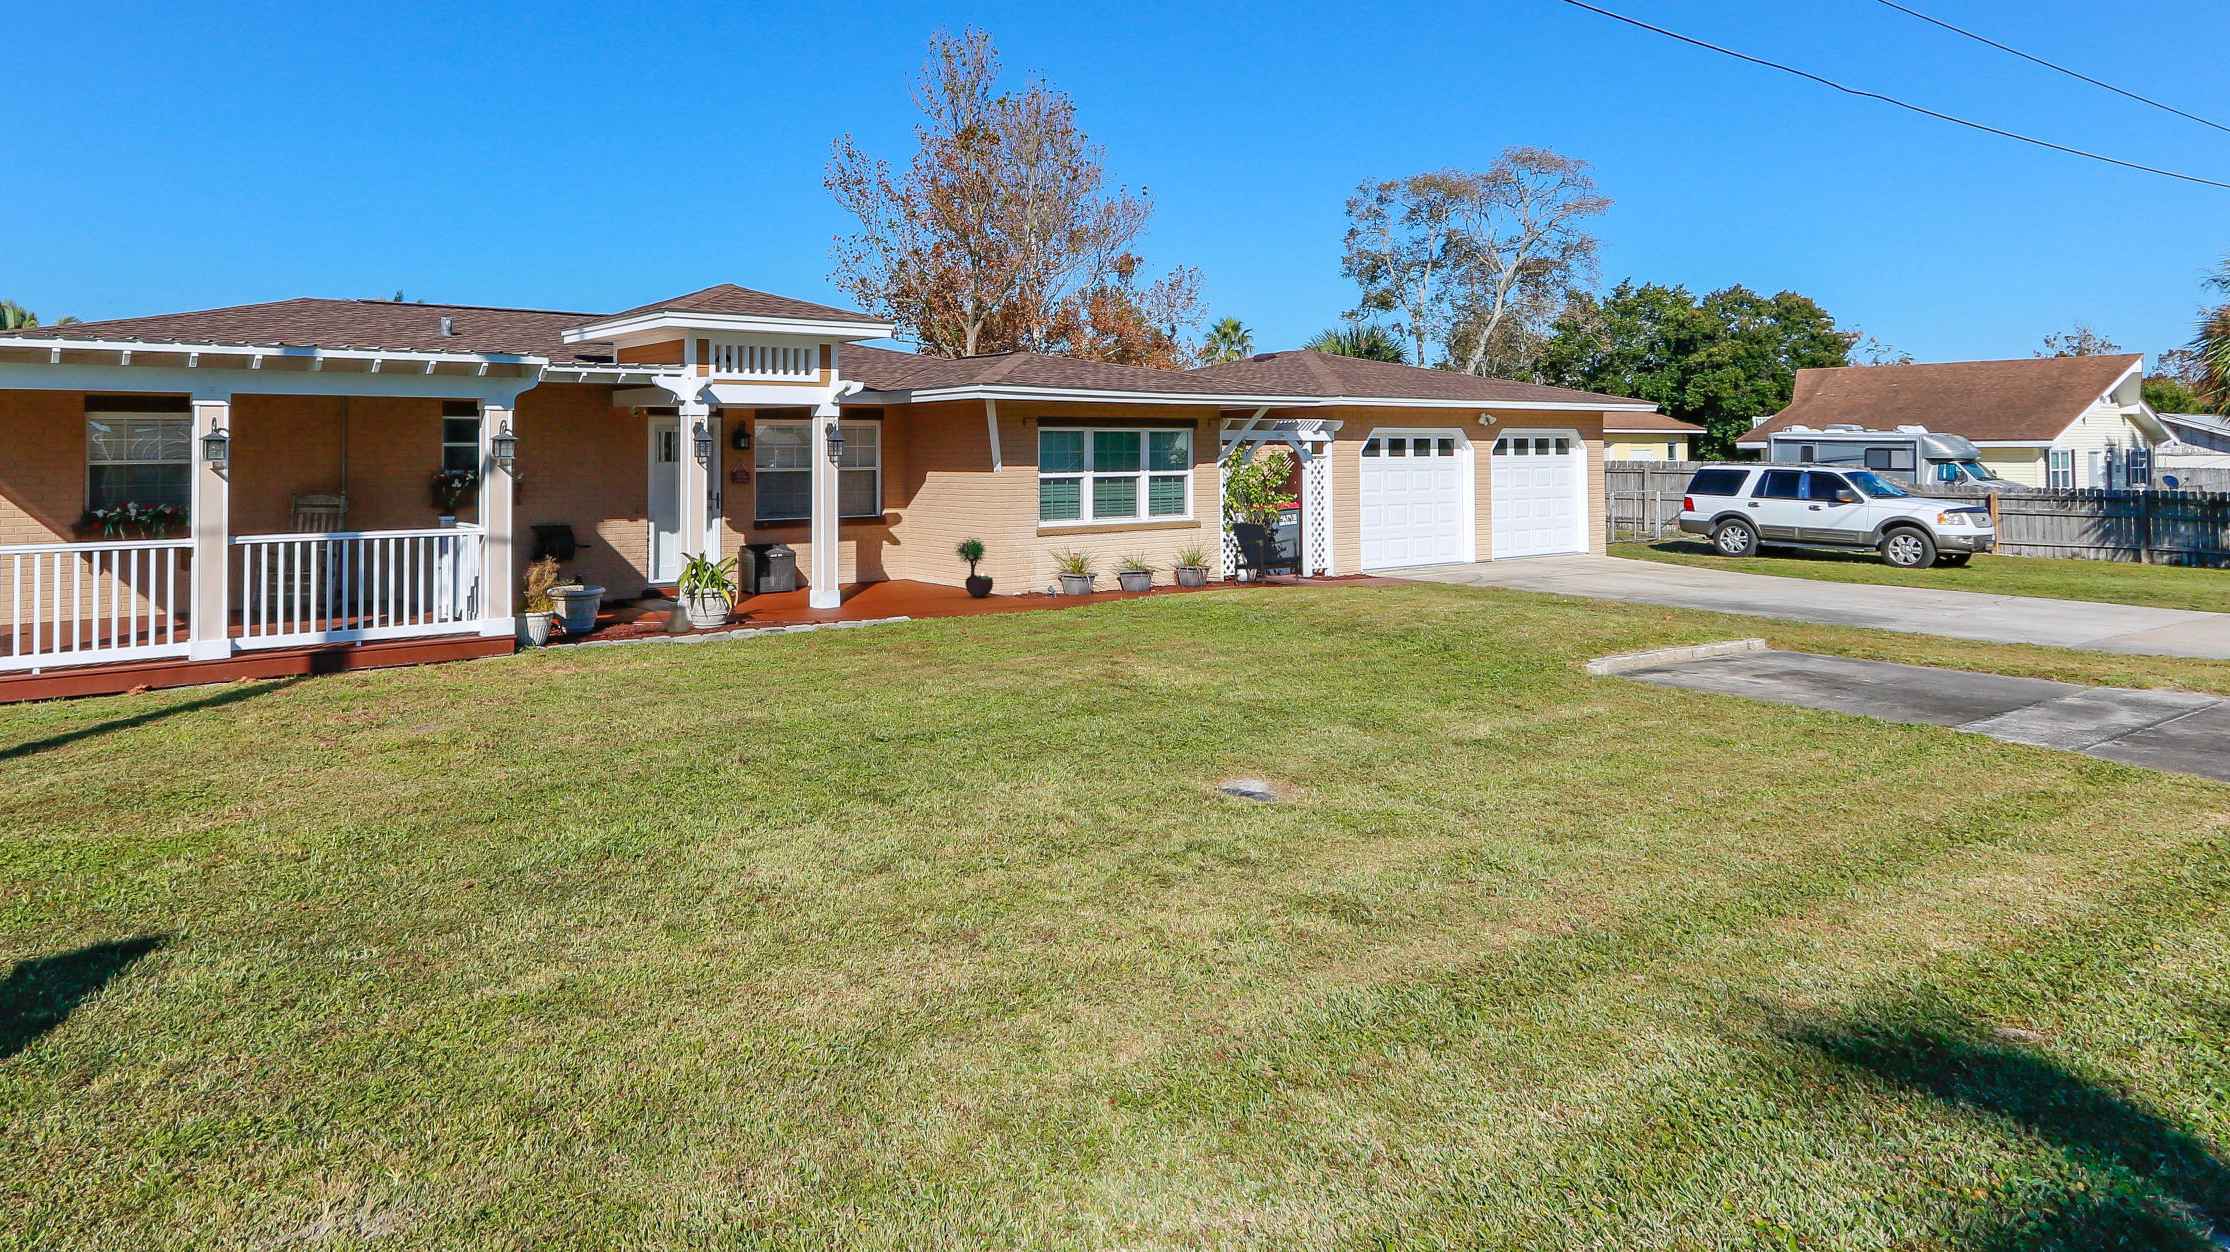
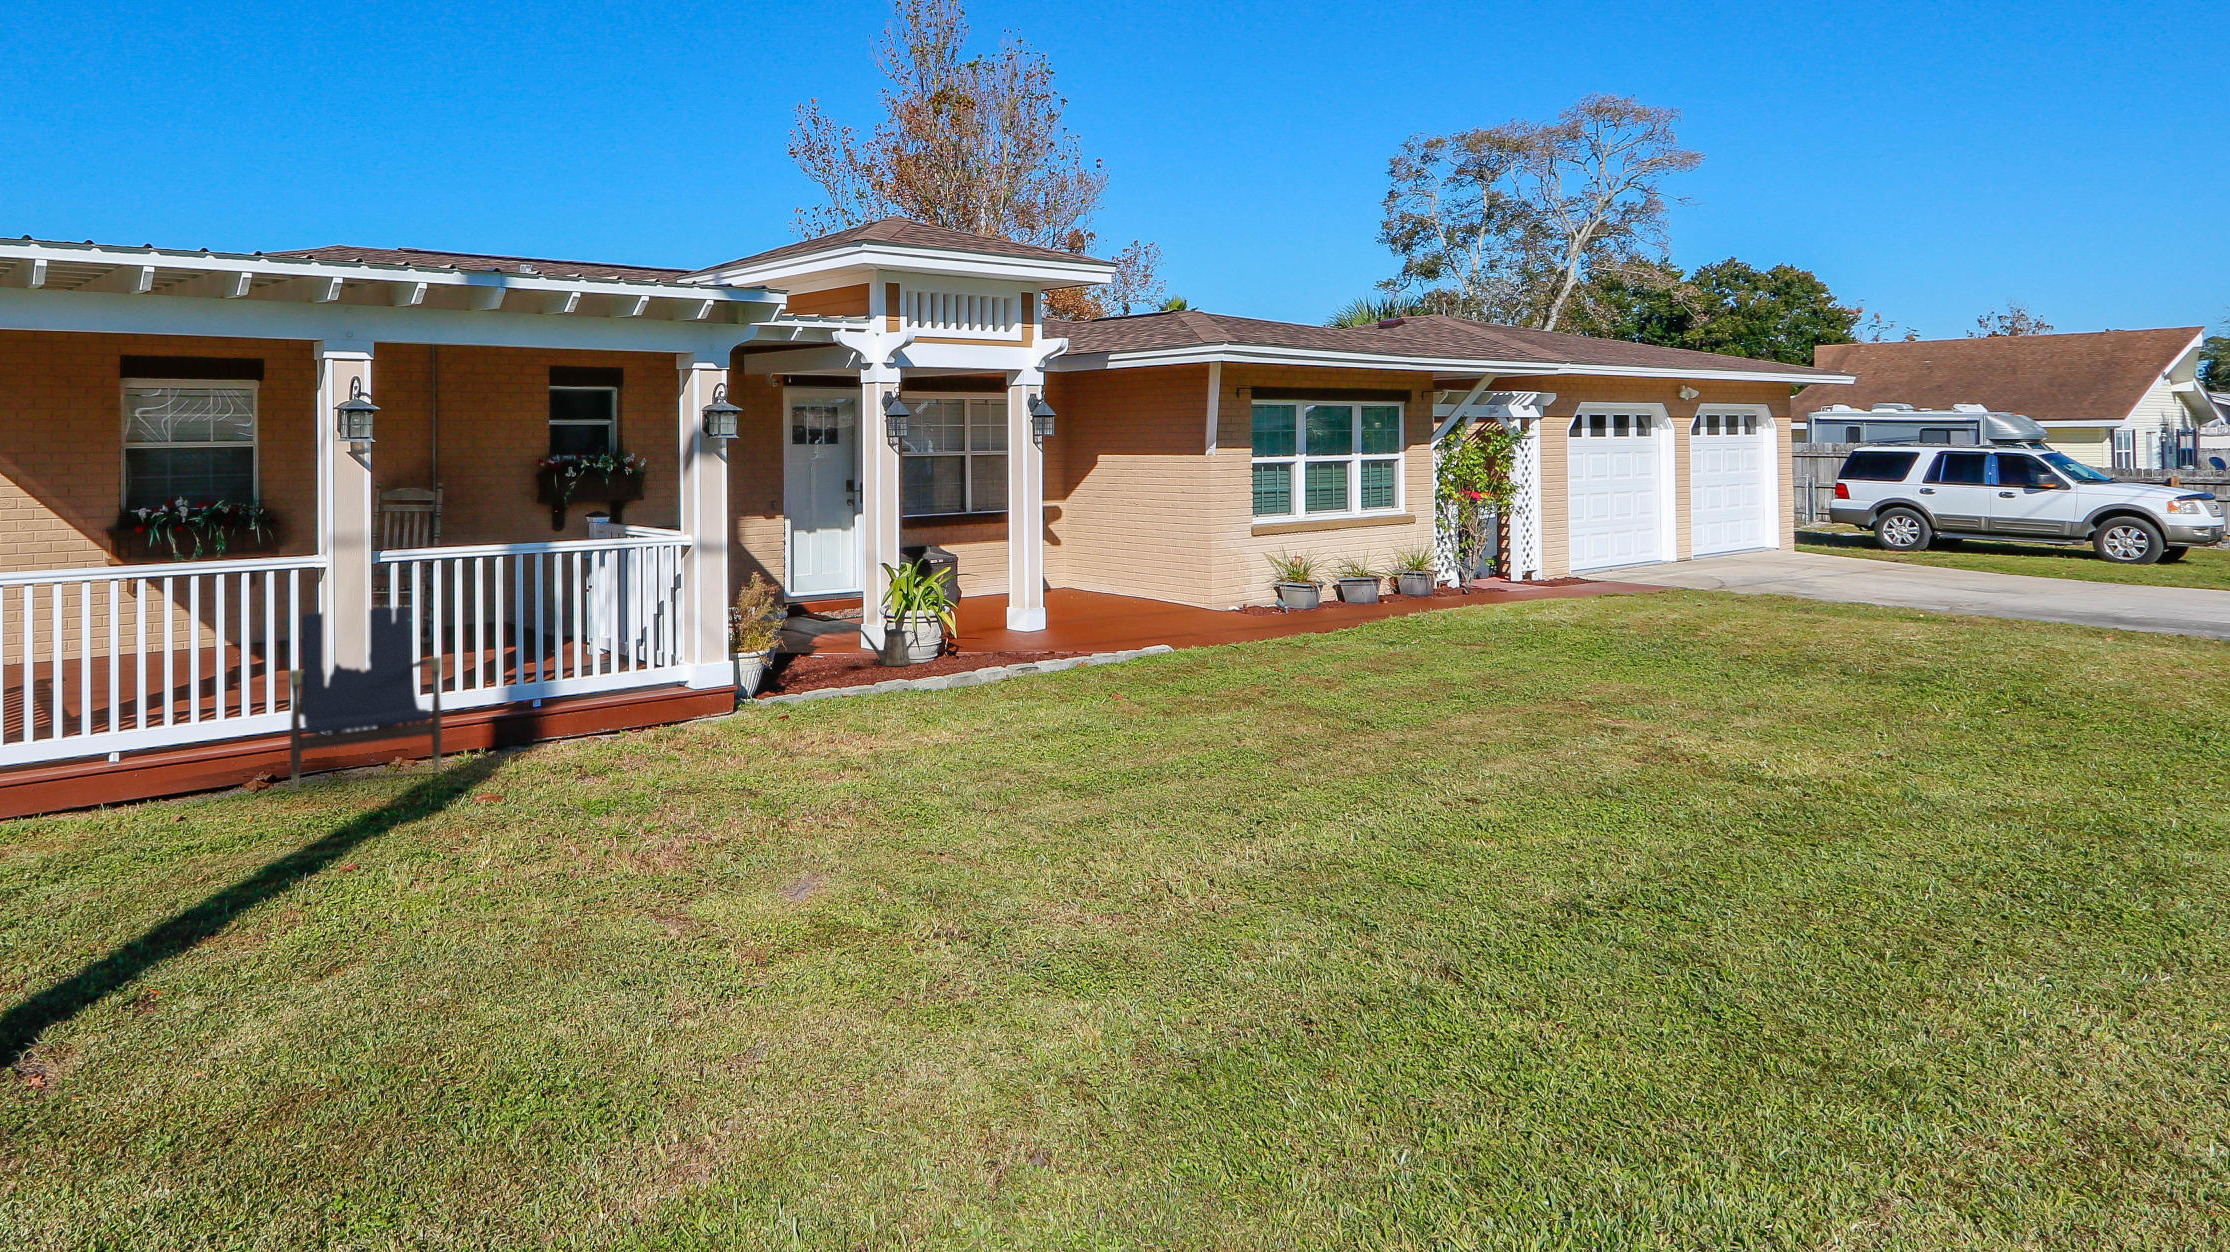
lounge chair: present [1232,523,1301,585] -> present [289,607,442,793]
potted tree: present [956,538,993,597] -> none [1158,531,1208,610]

